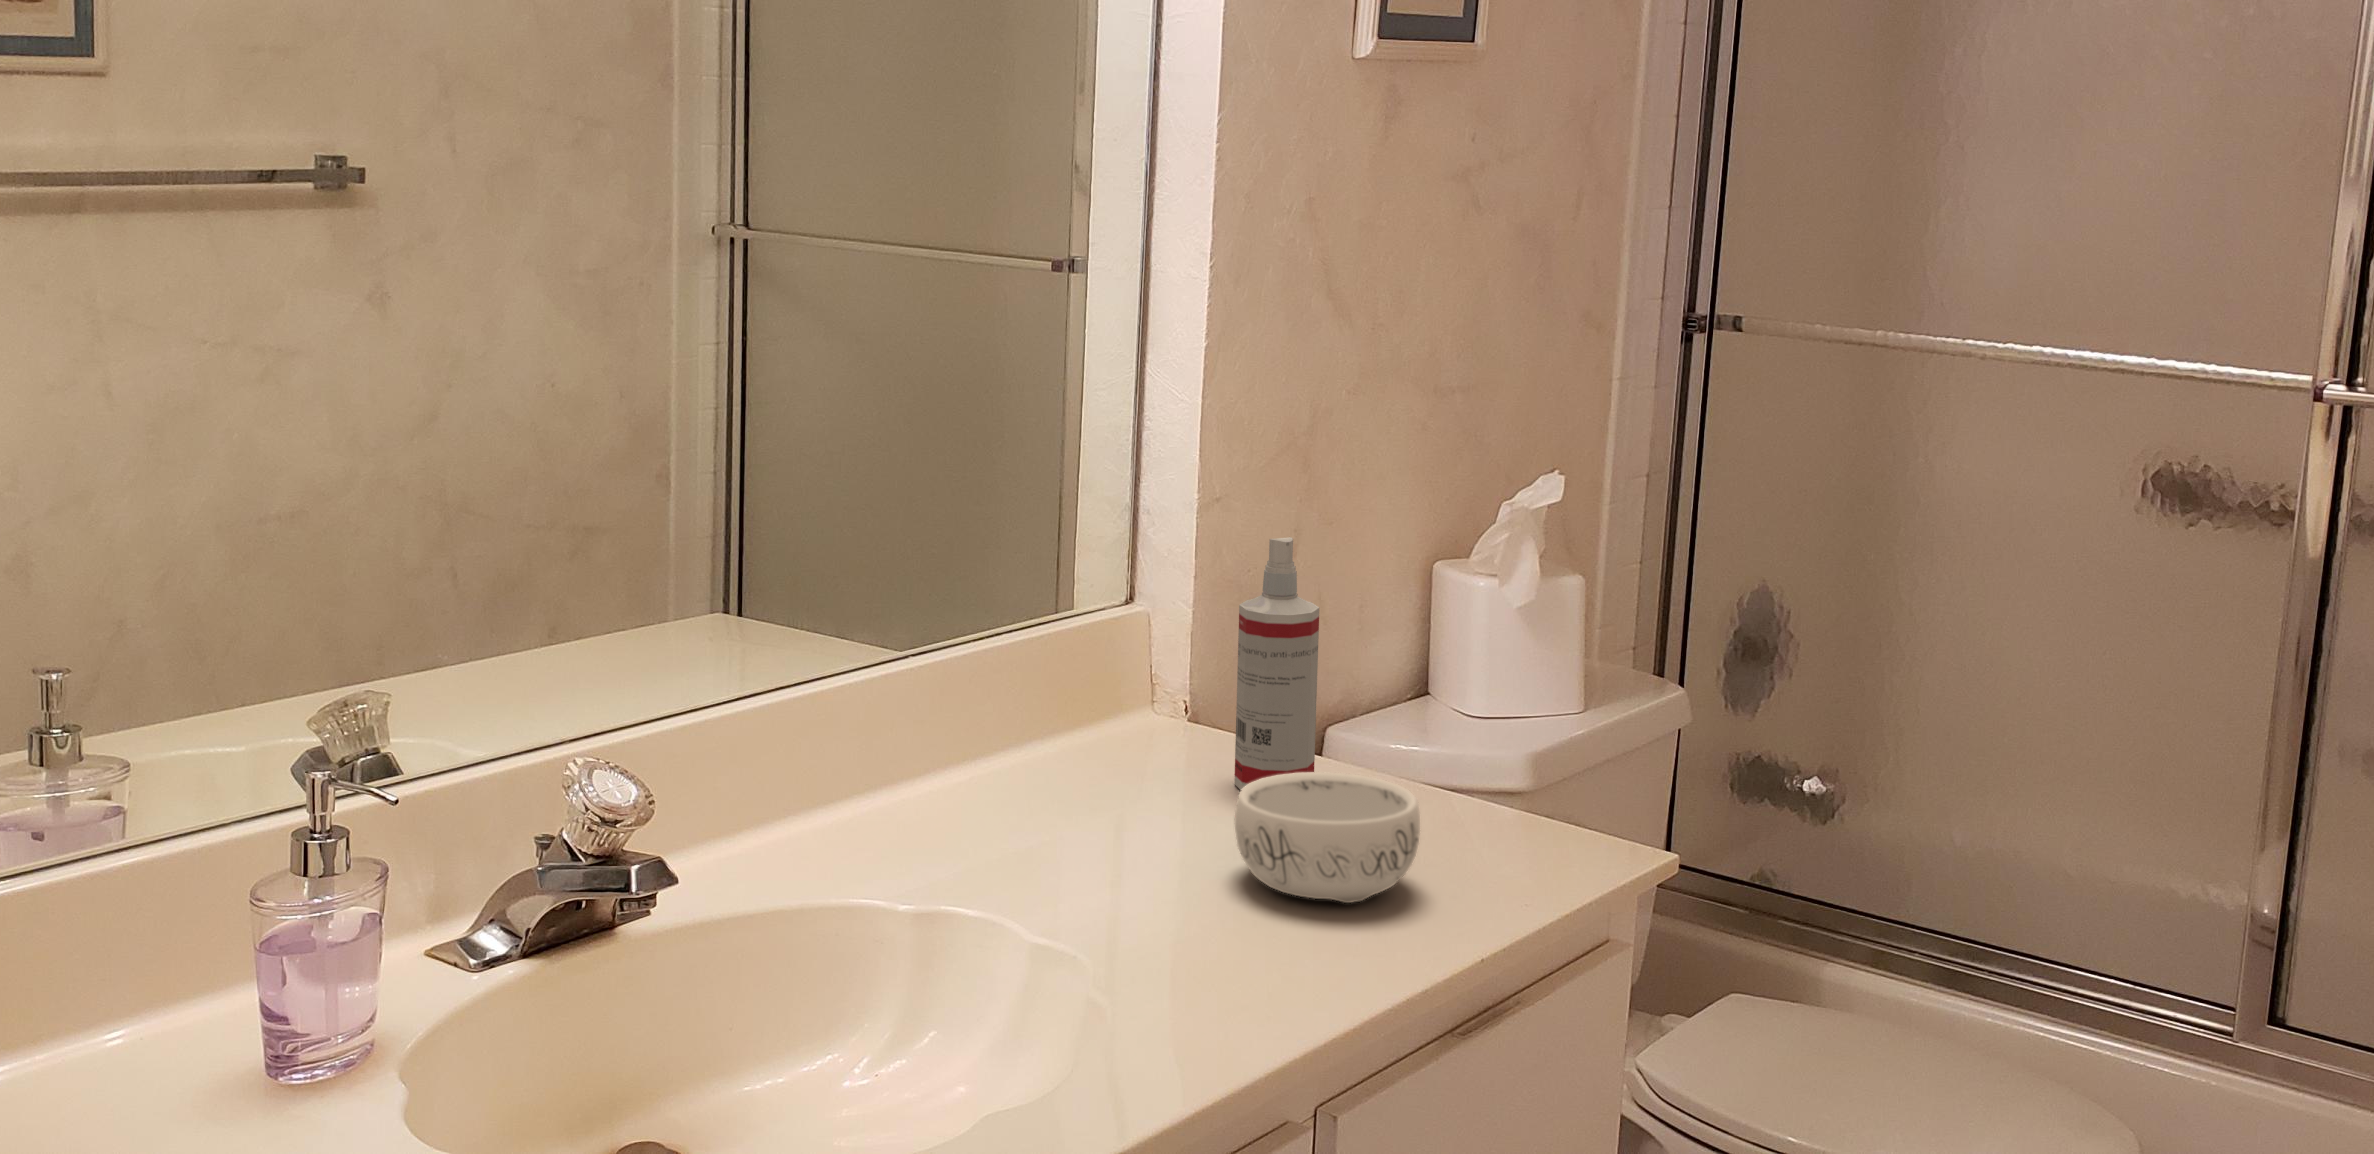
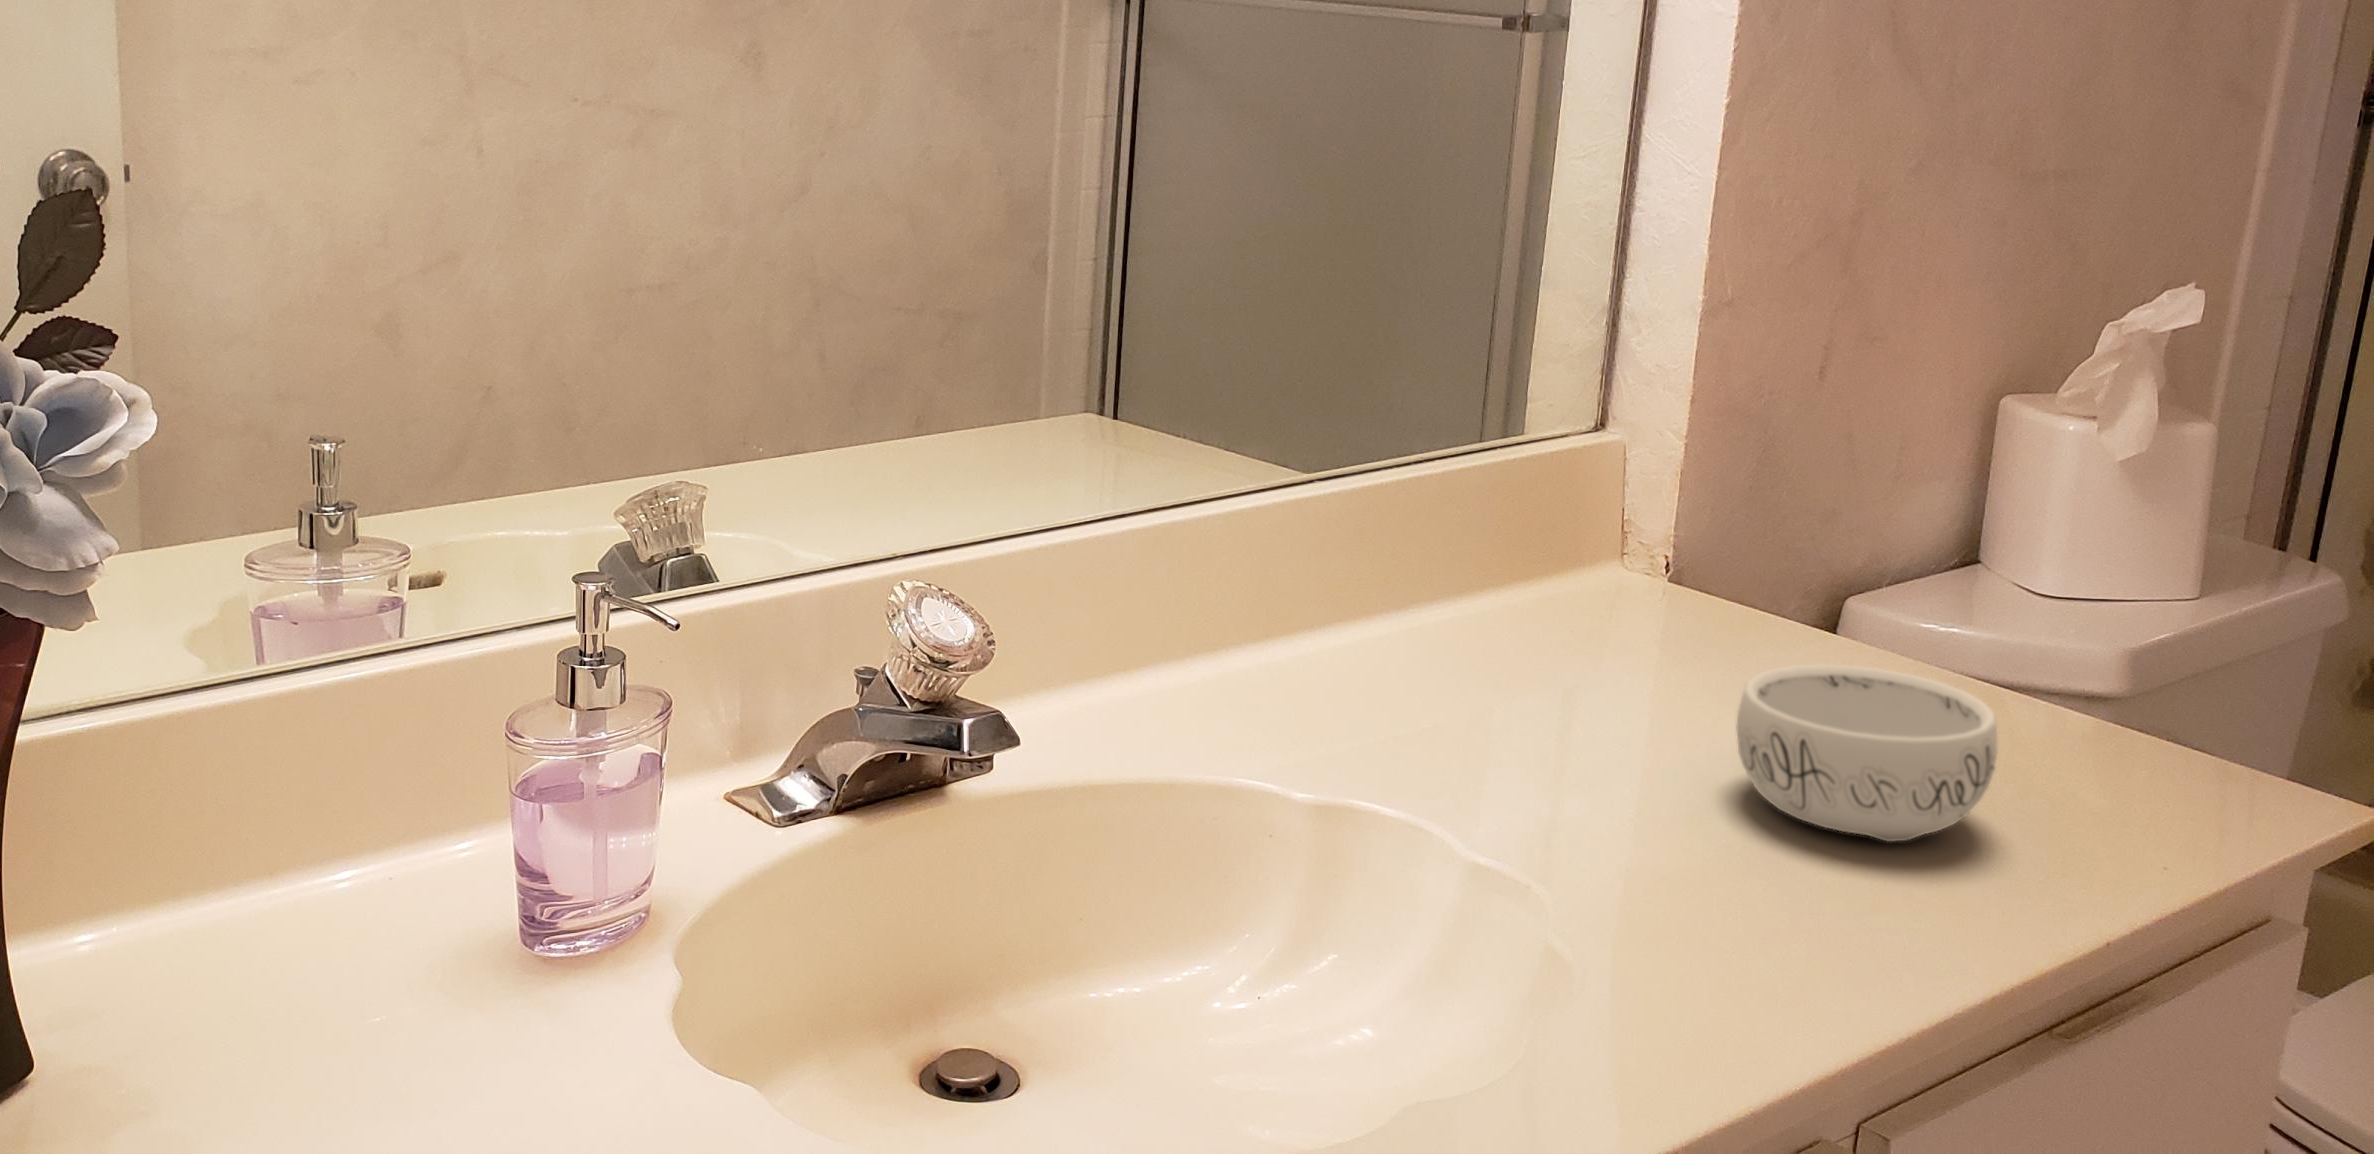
spray bottle: present [1234,537,1319,790] -> none [1729,358,1862,690]

